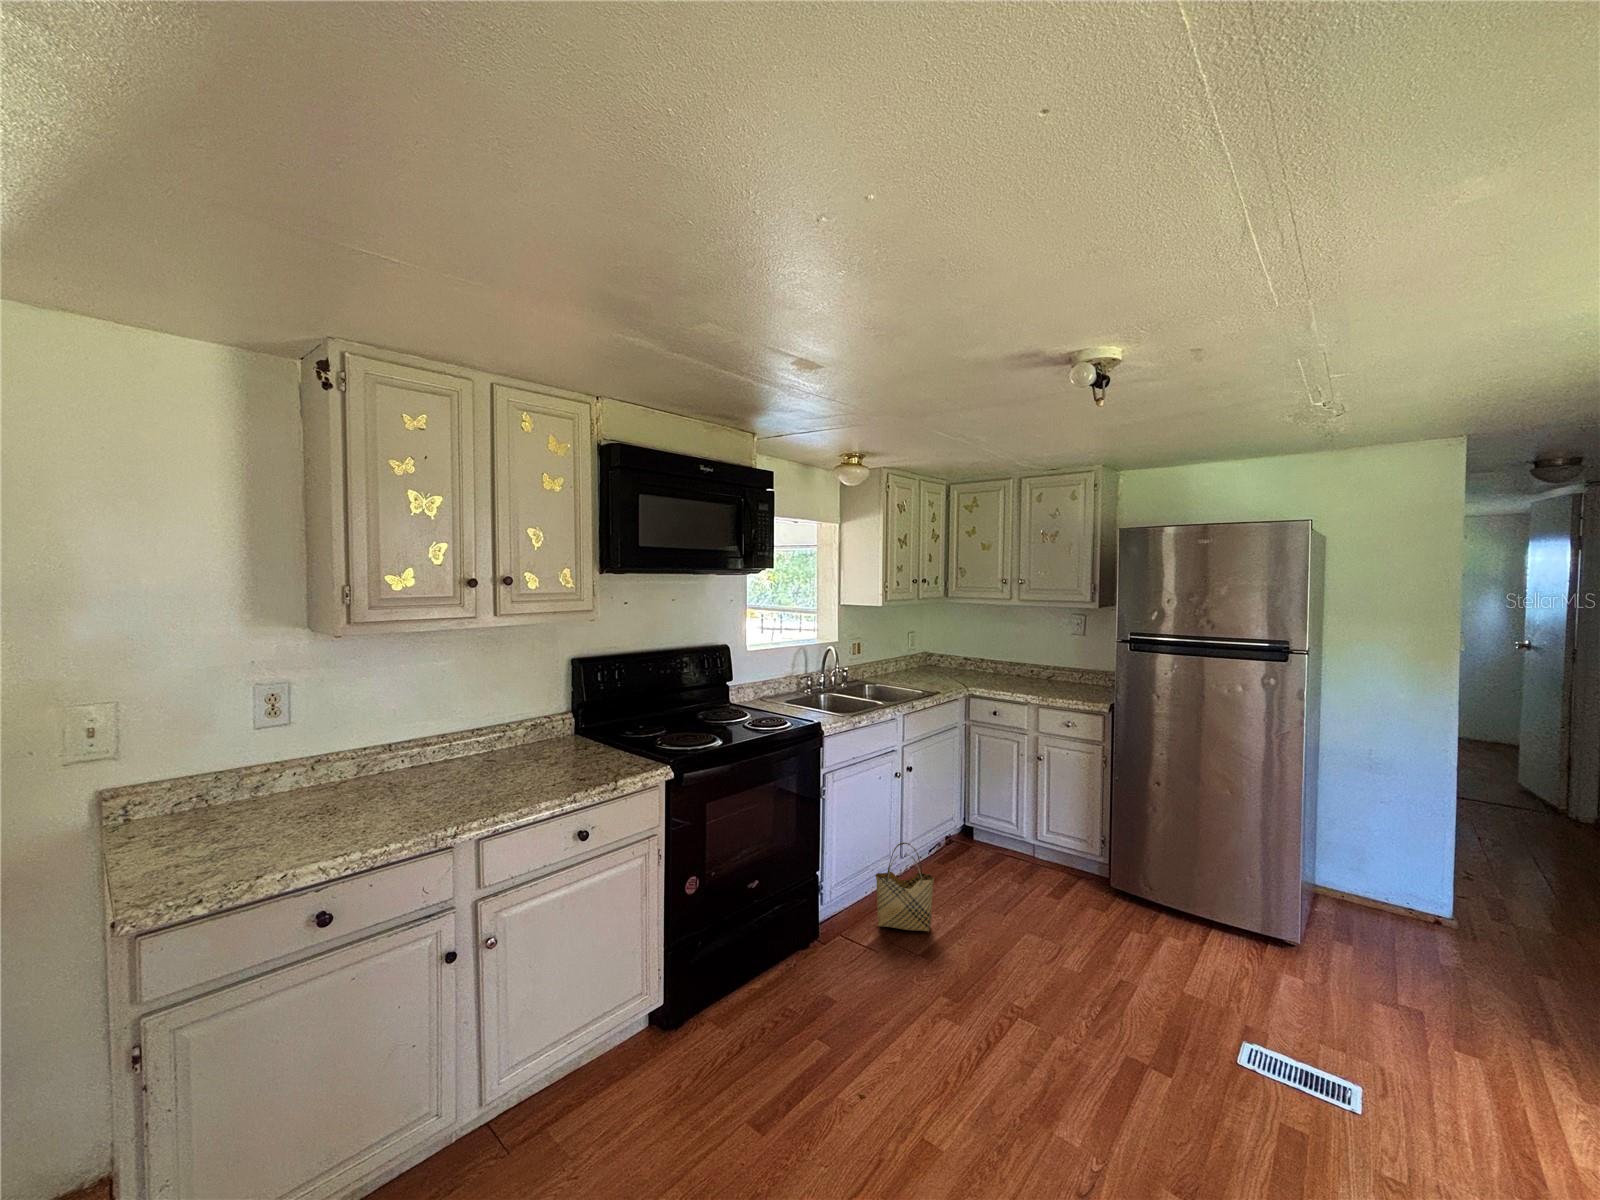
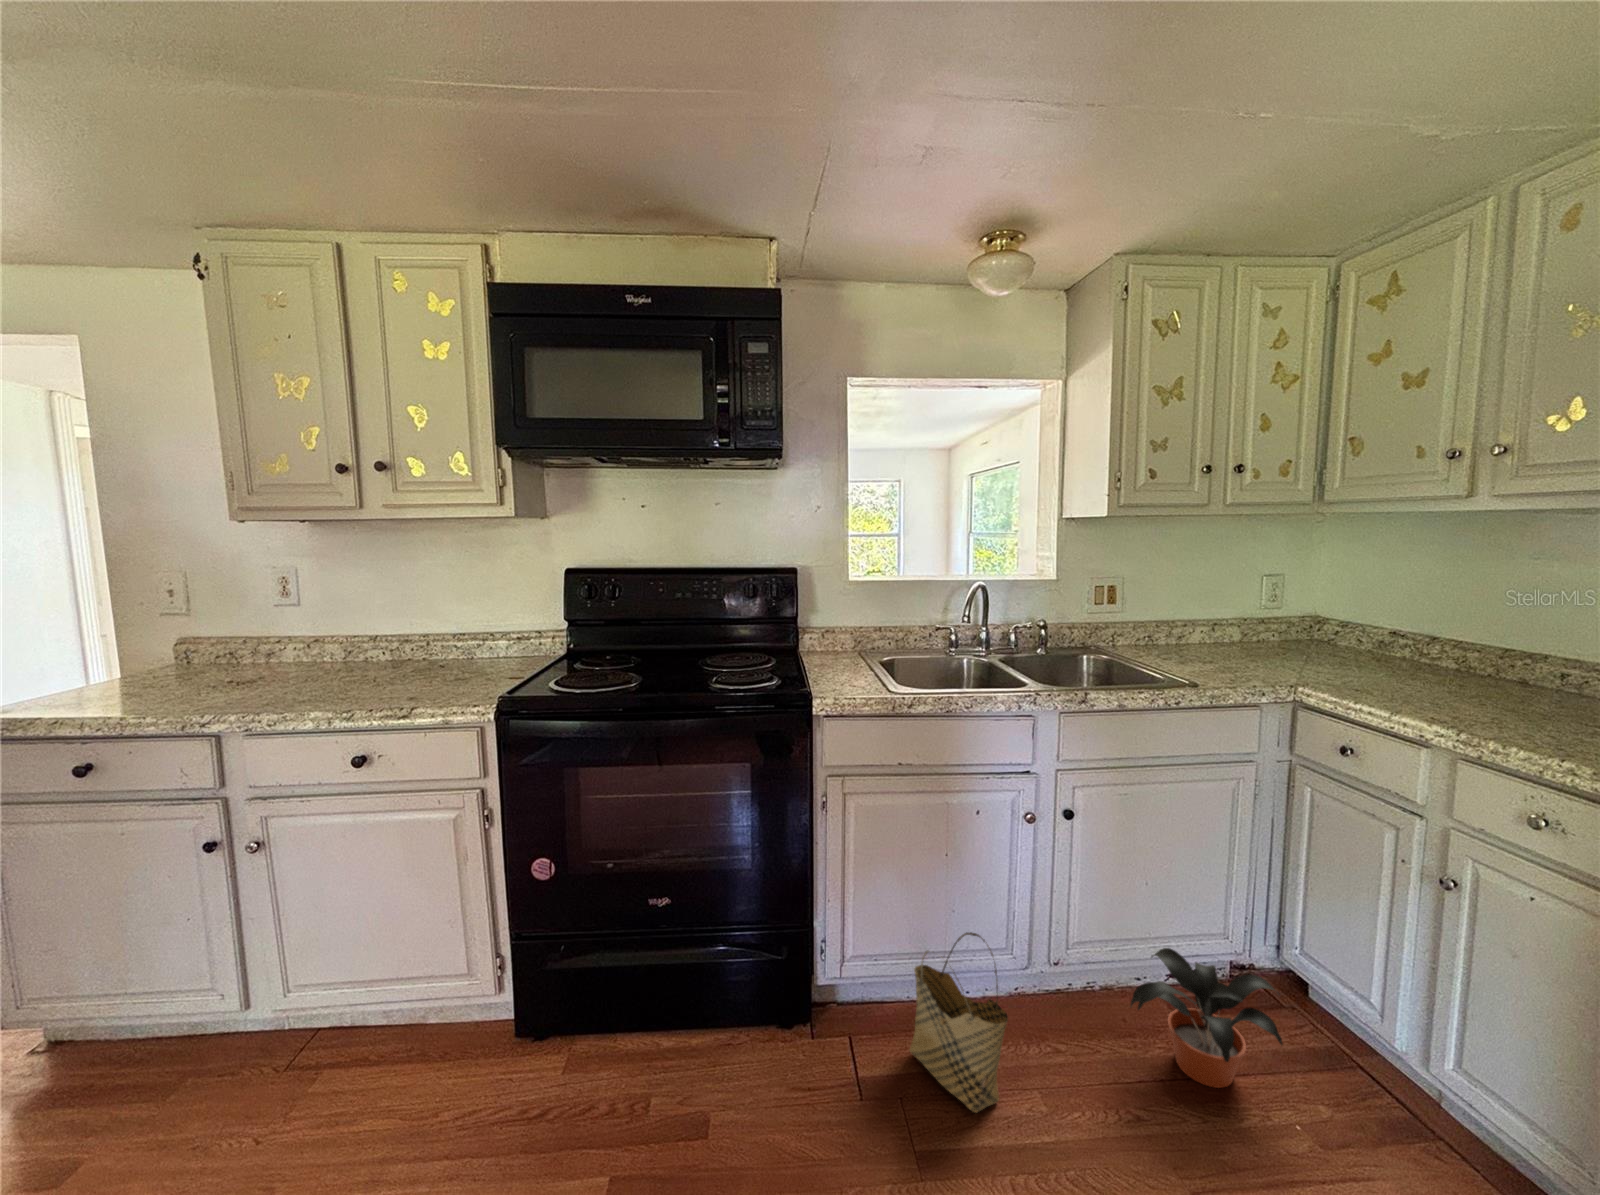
potted plant: none [941,825,1005,884] -> present [1131,948,1282,1088]

